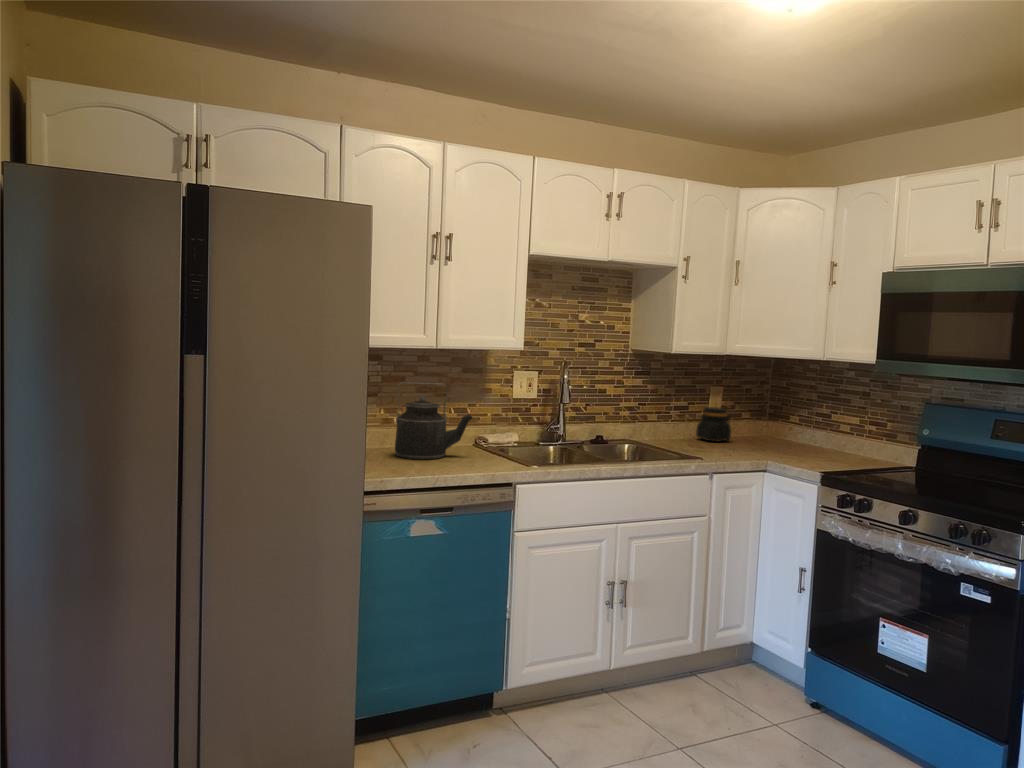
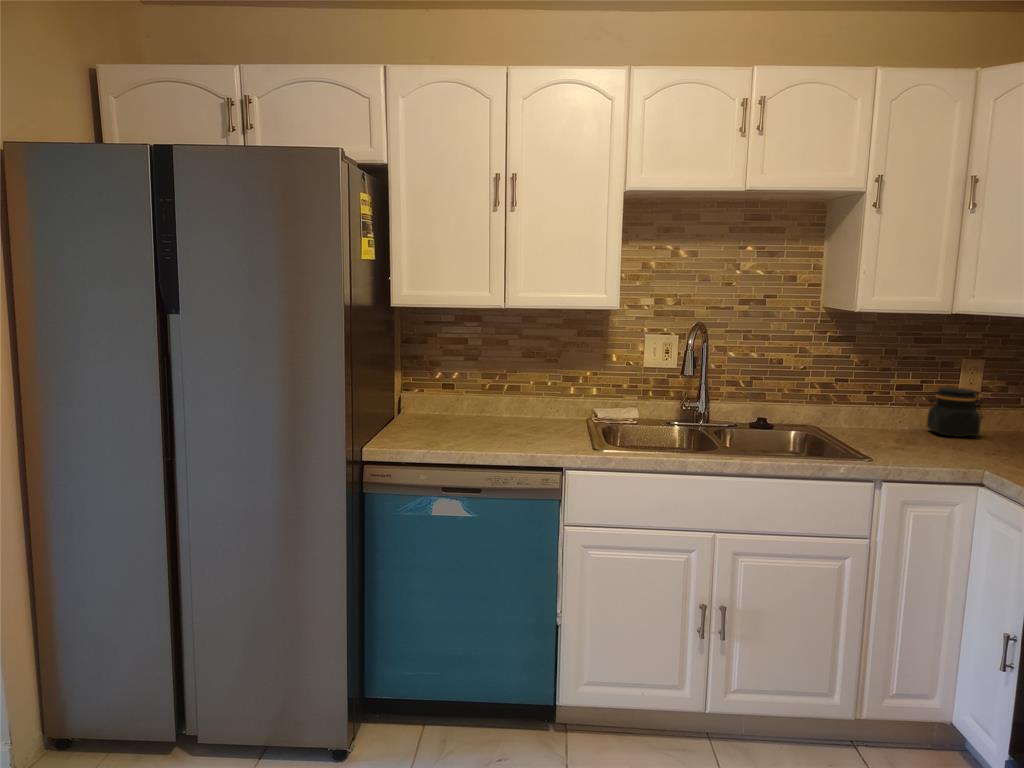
kettle: present [395,382,473,460] -> none [475,345,558,431]

